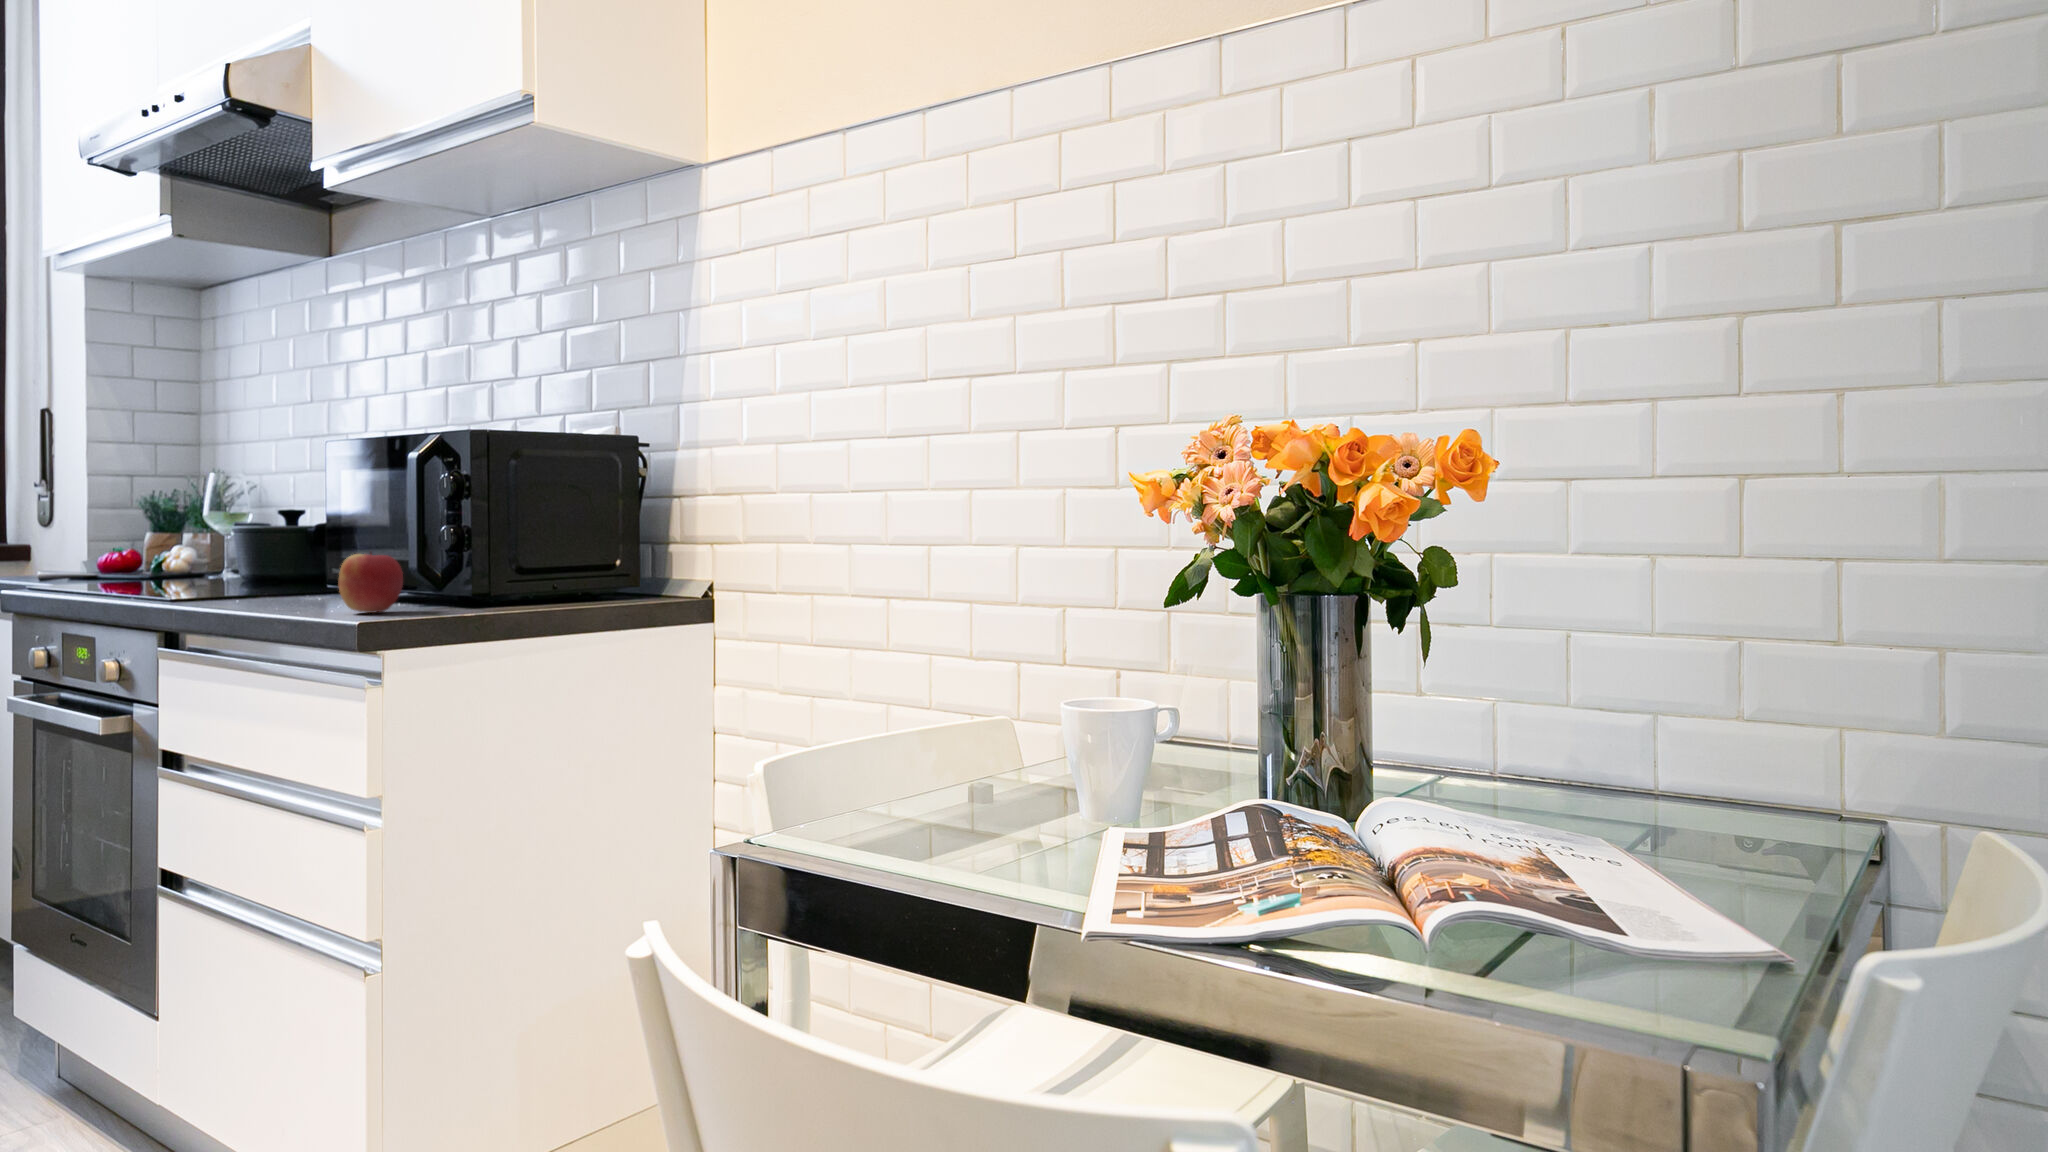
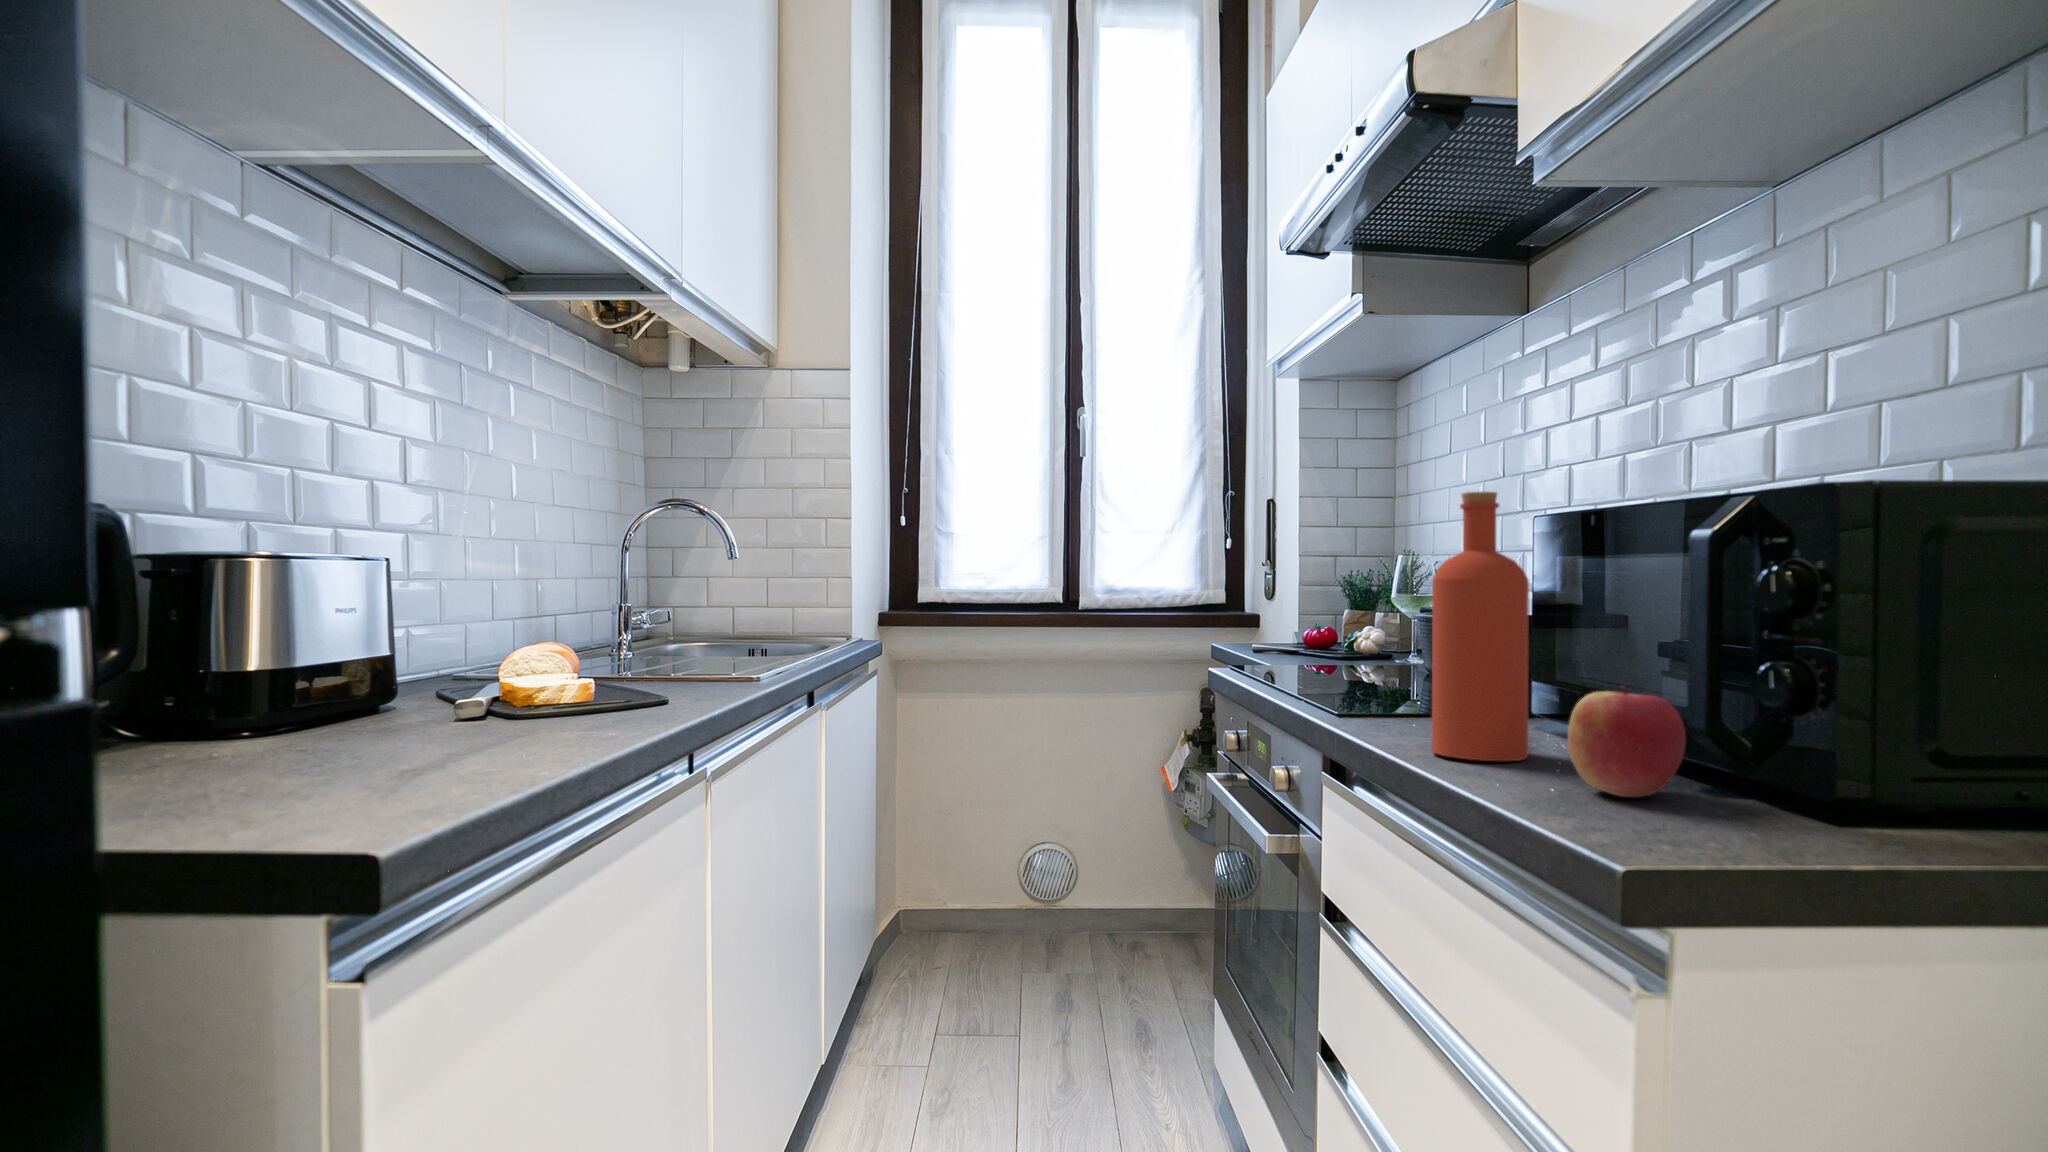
bottle: none [250,431,319,609] -> present [1432,492,1529,761]

